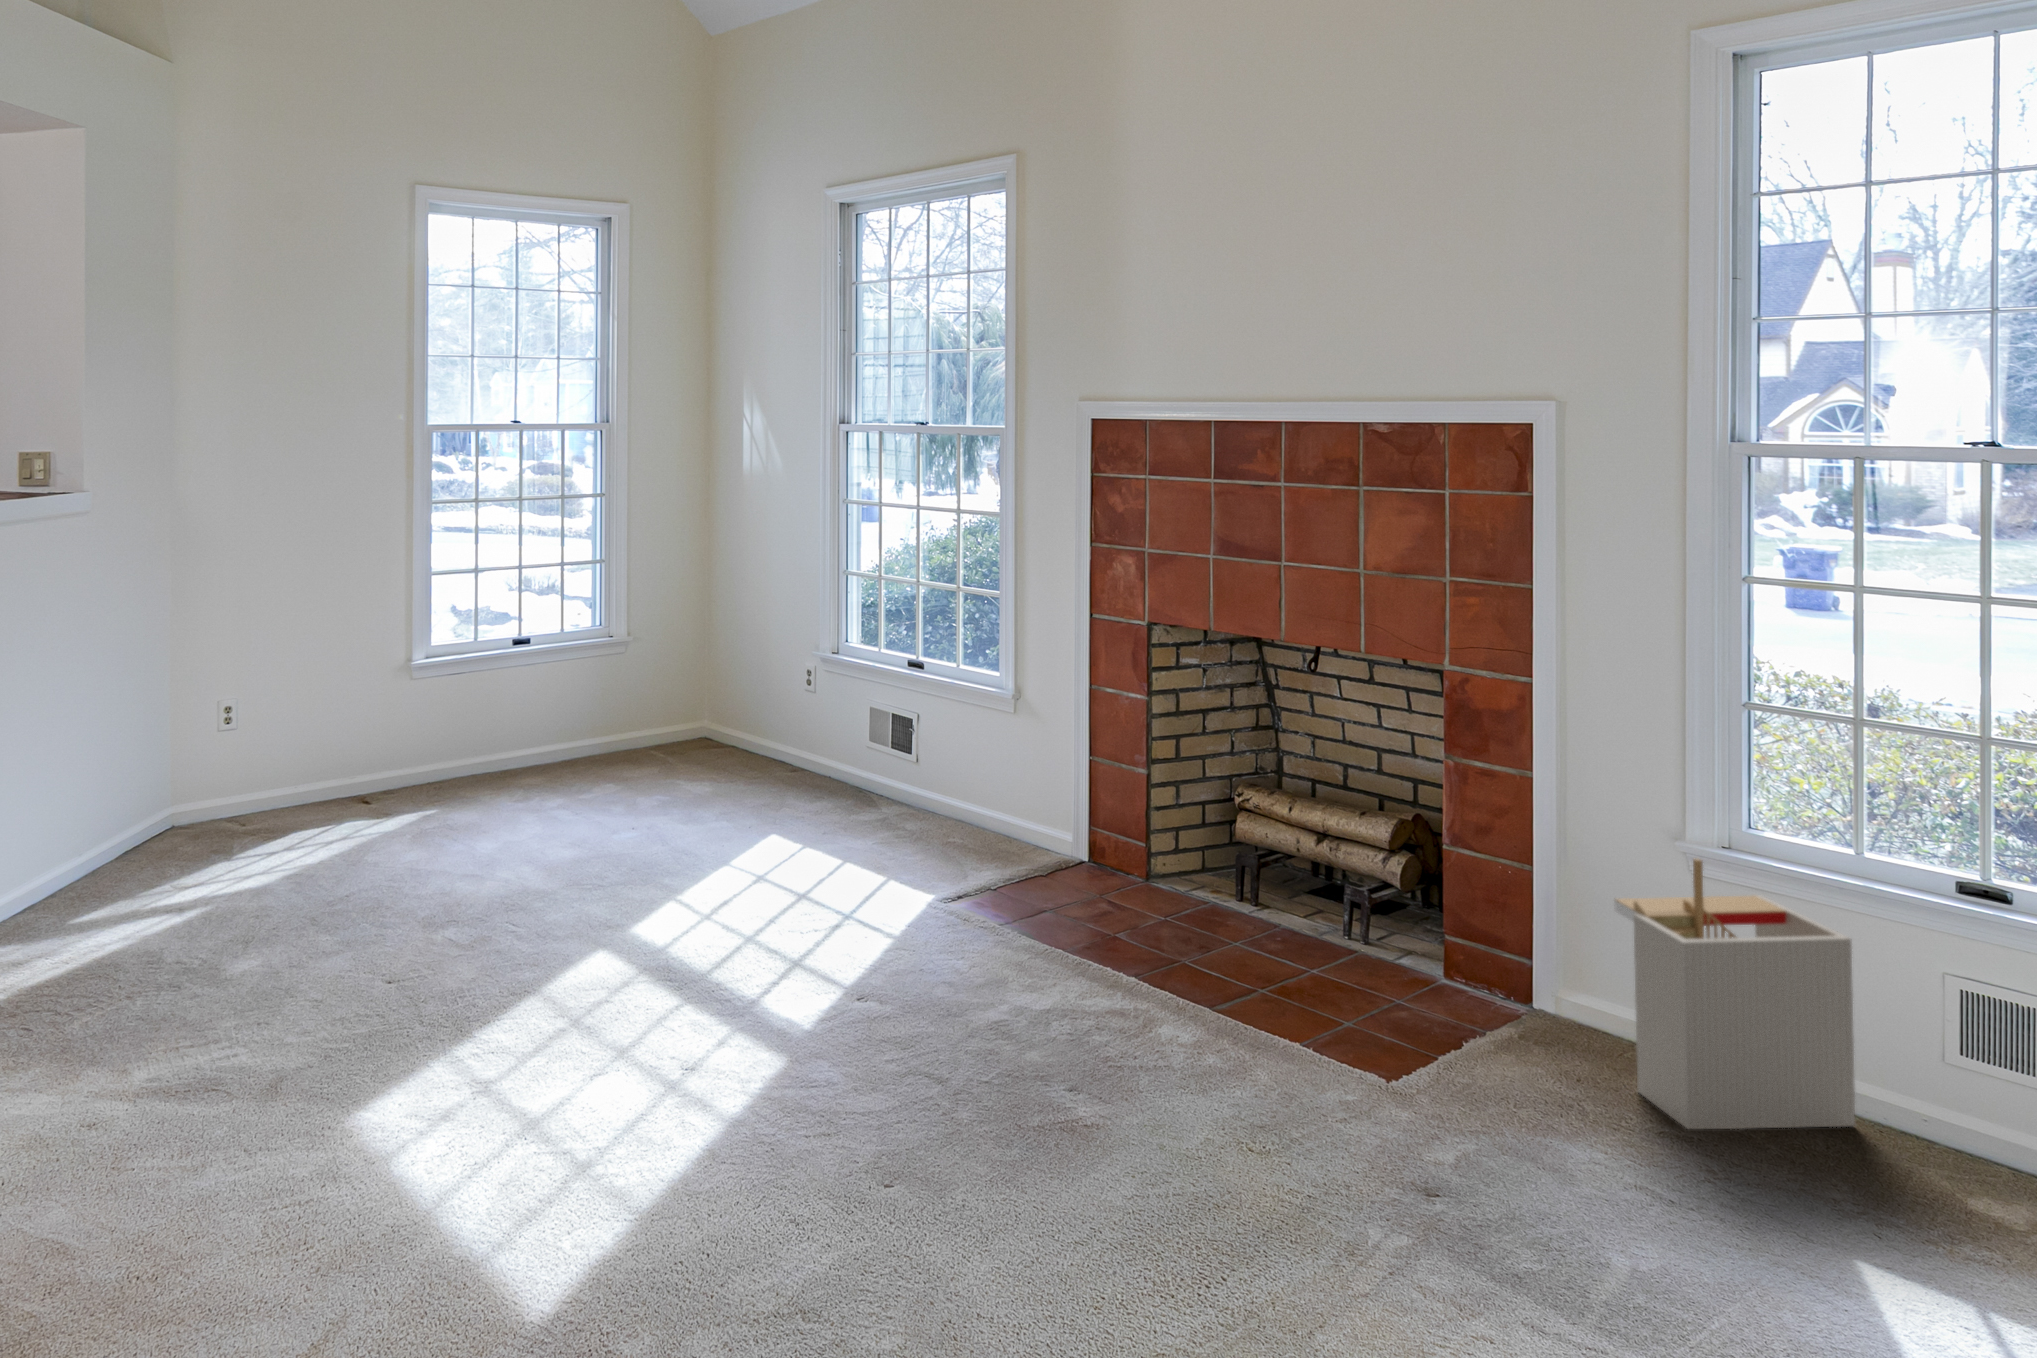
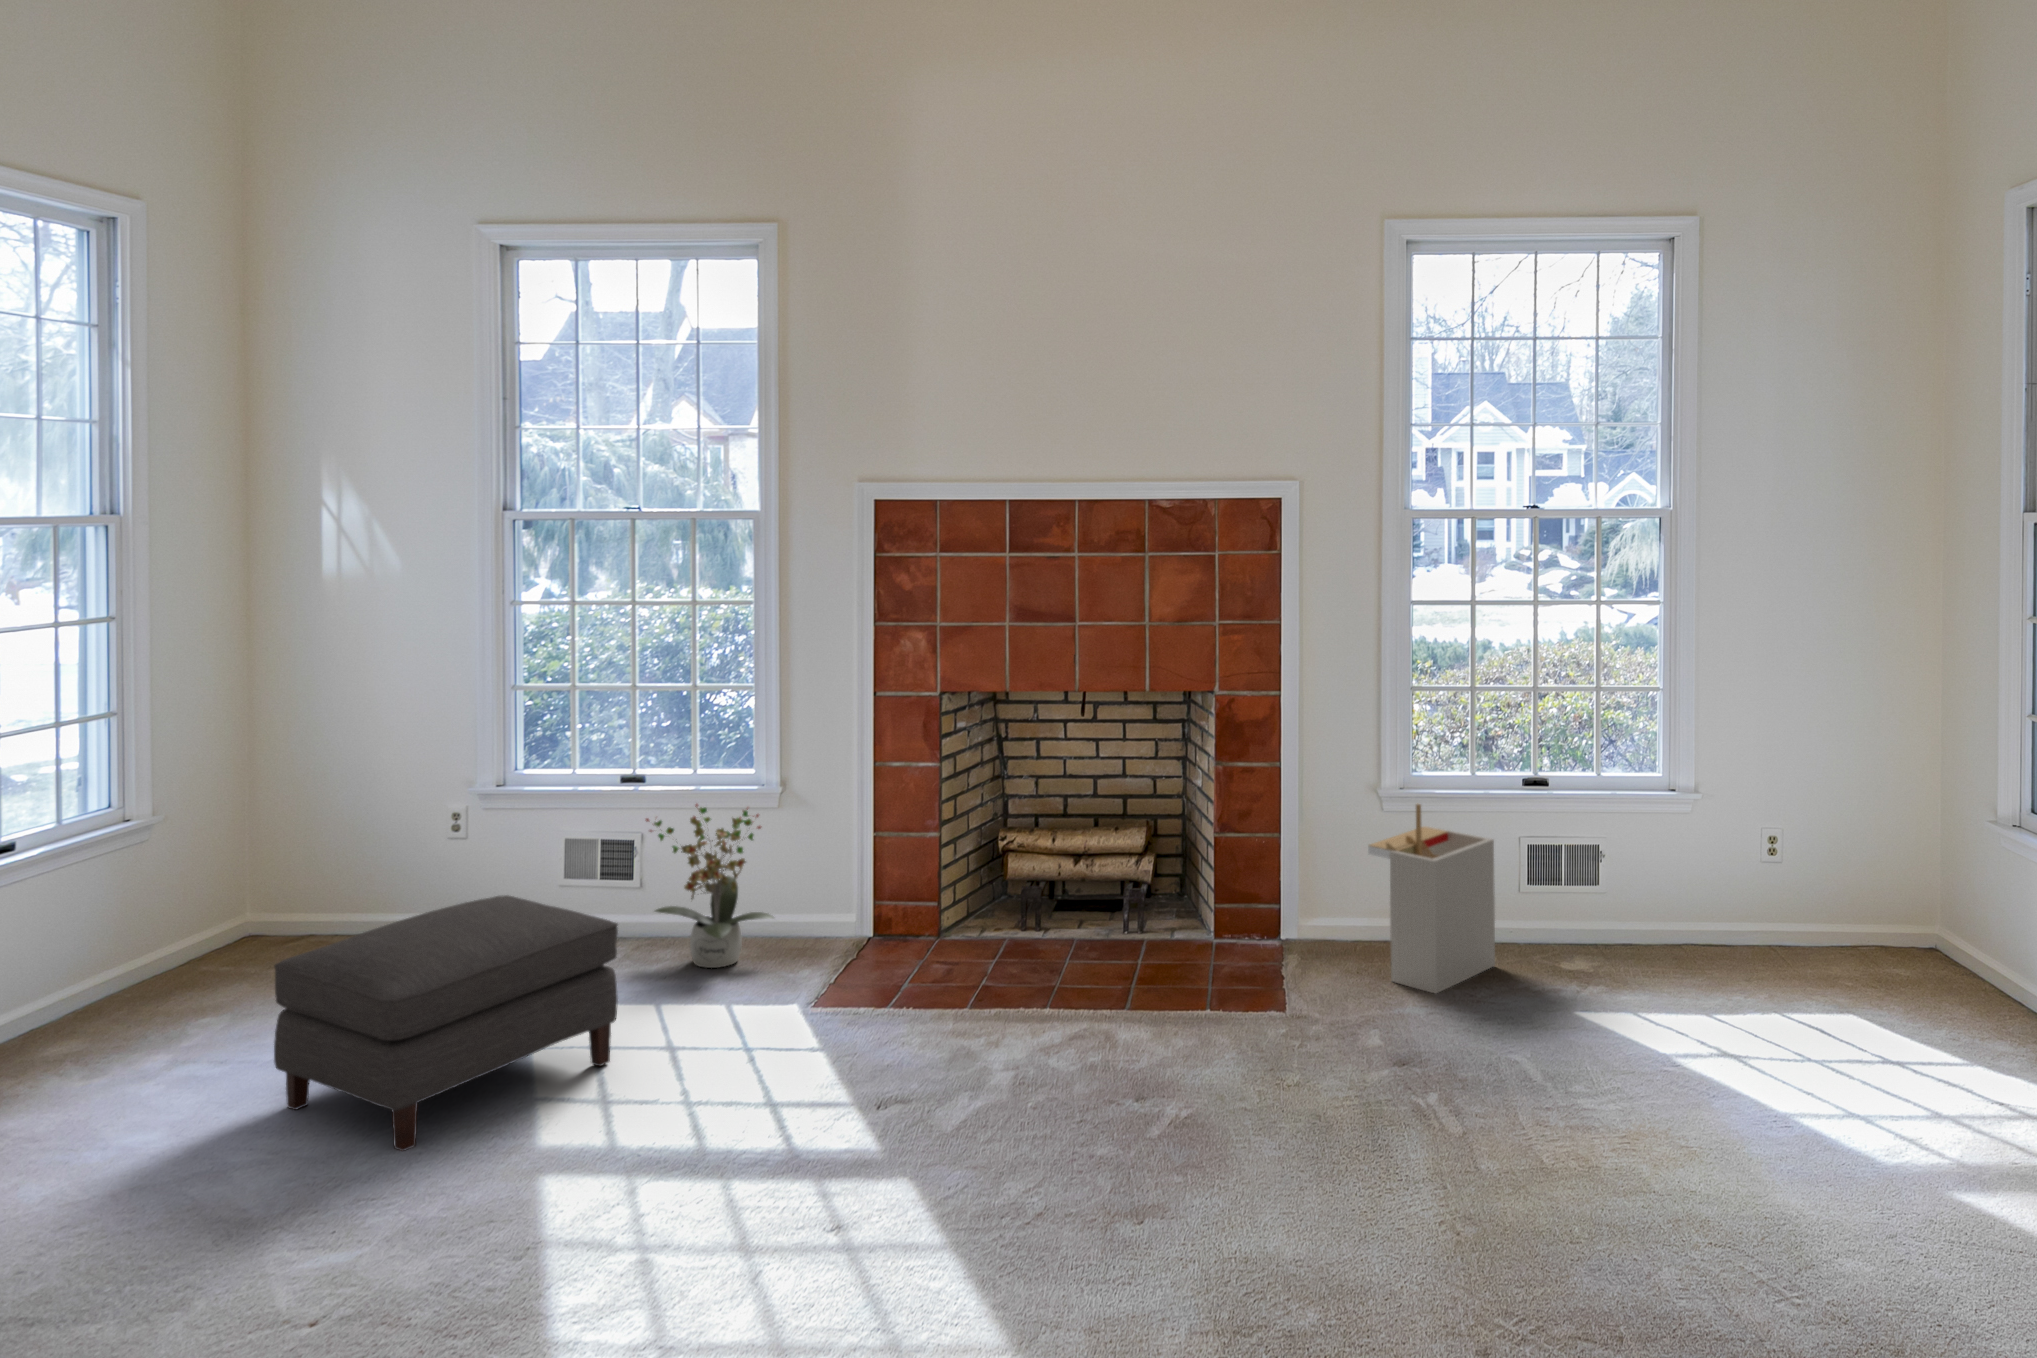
potted plant: none [855,704,964,860] -> present [646,804,774,968]
ottoman: none [478,752,719,934] -> present [274,895,618,1151]

